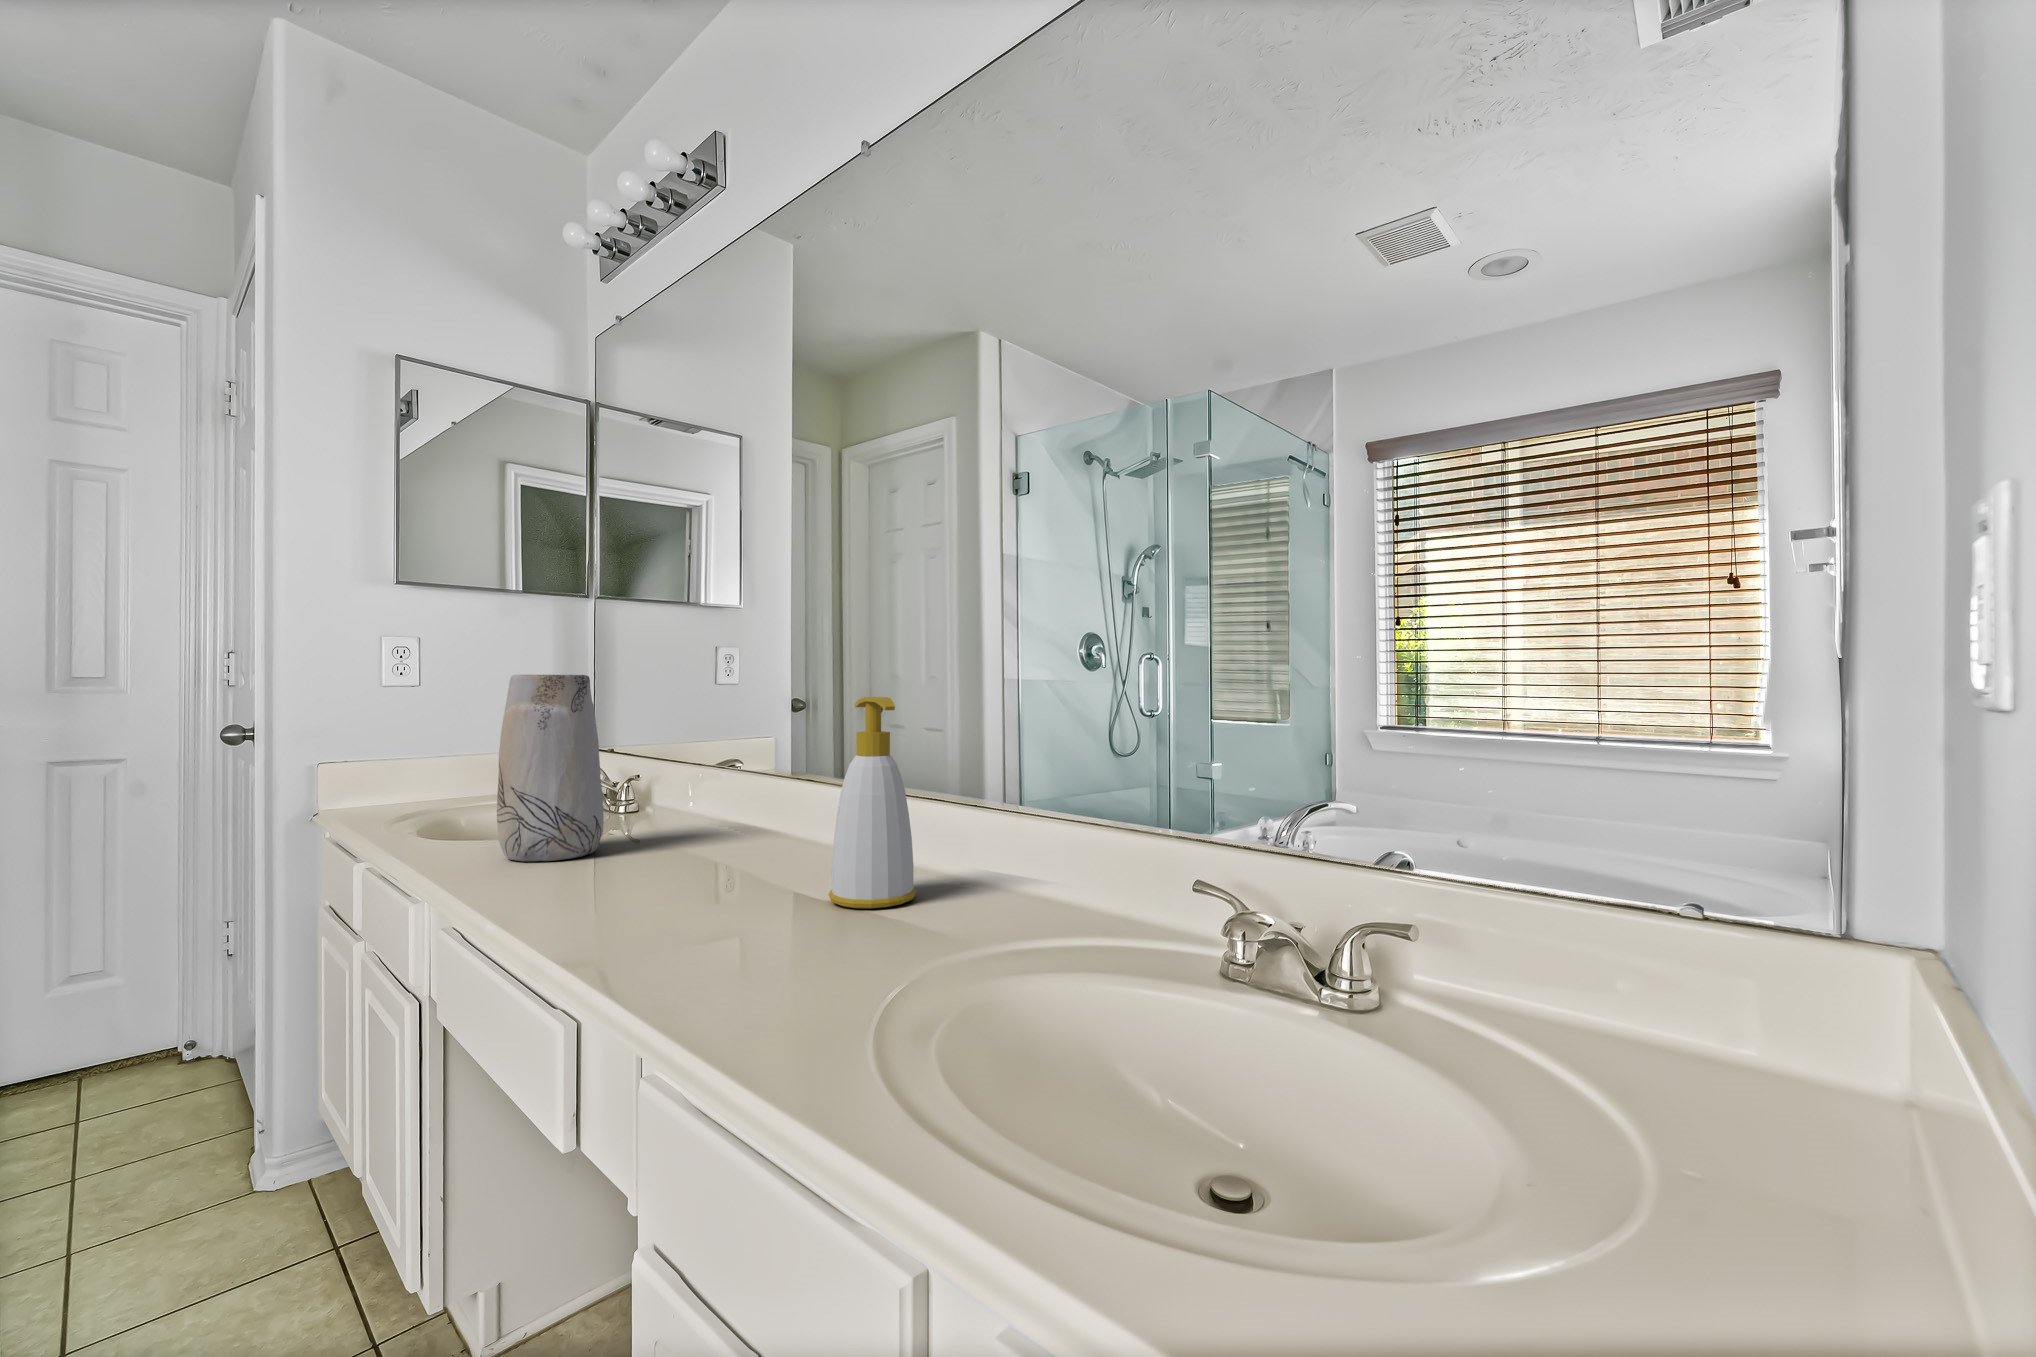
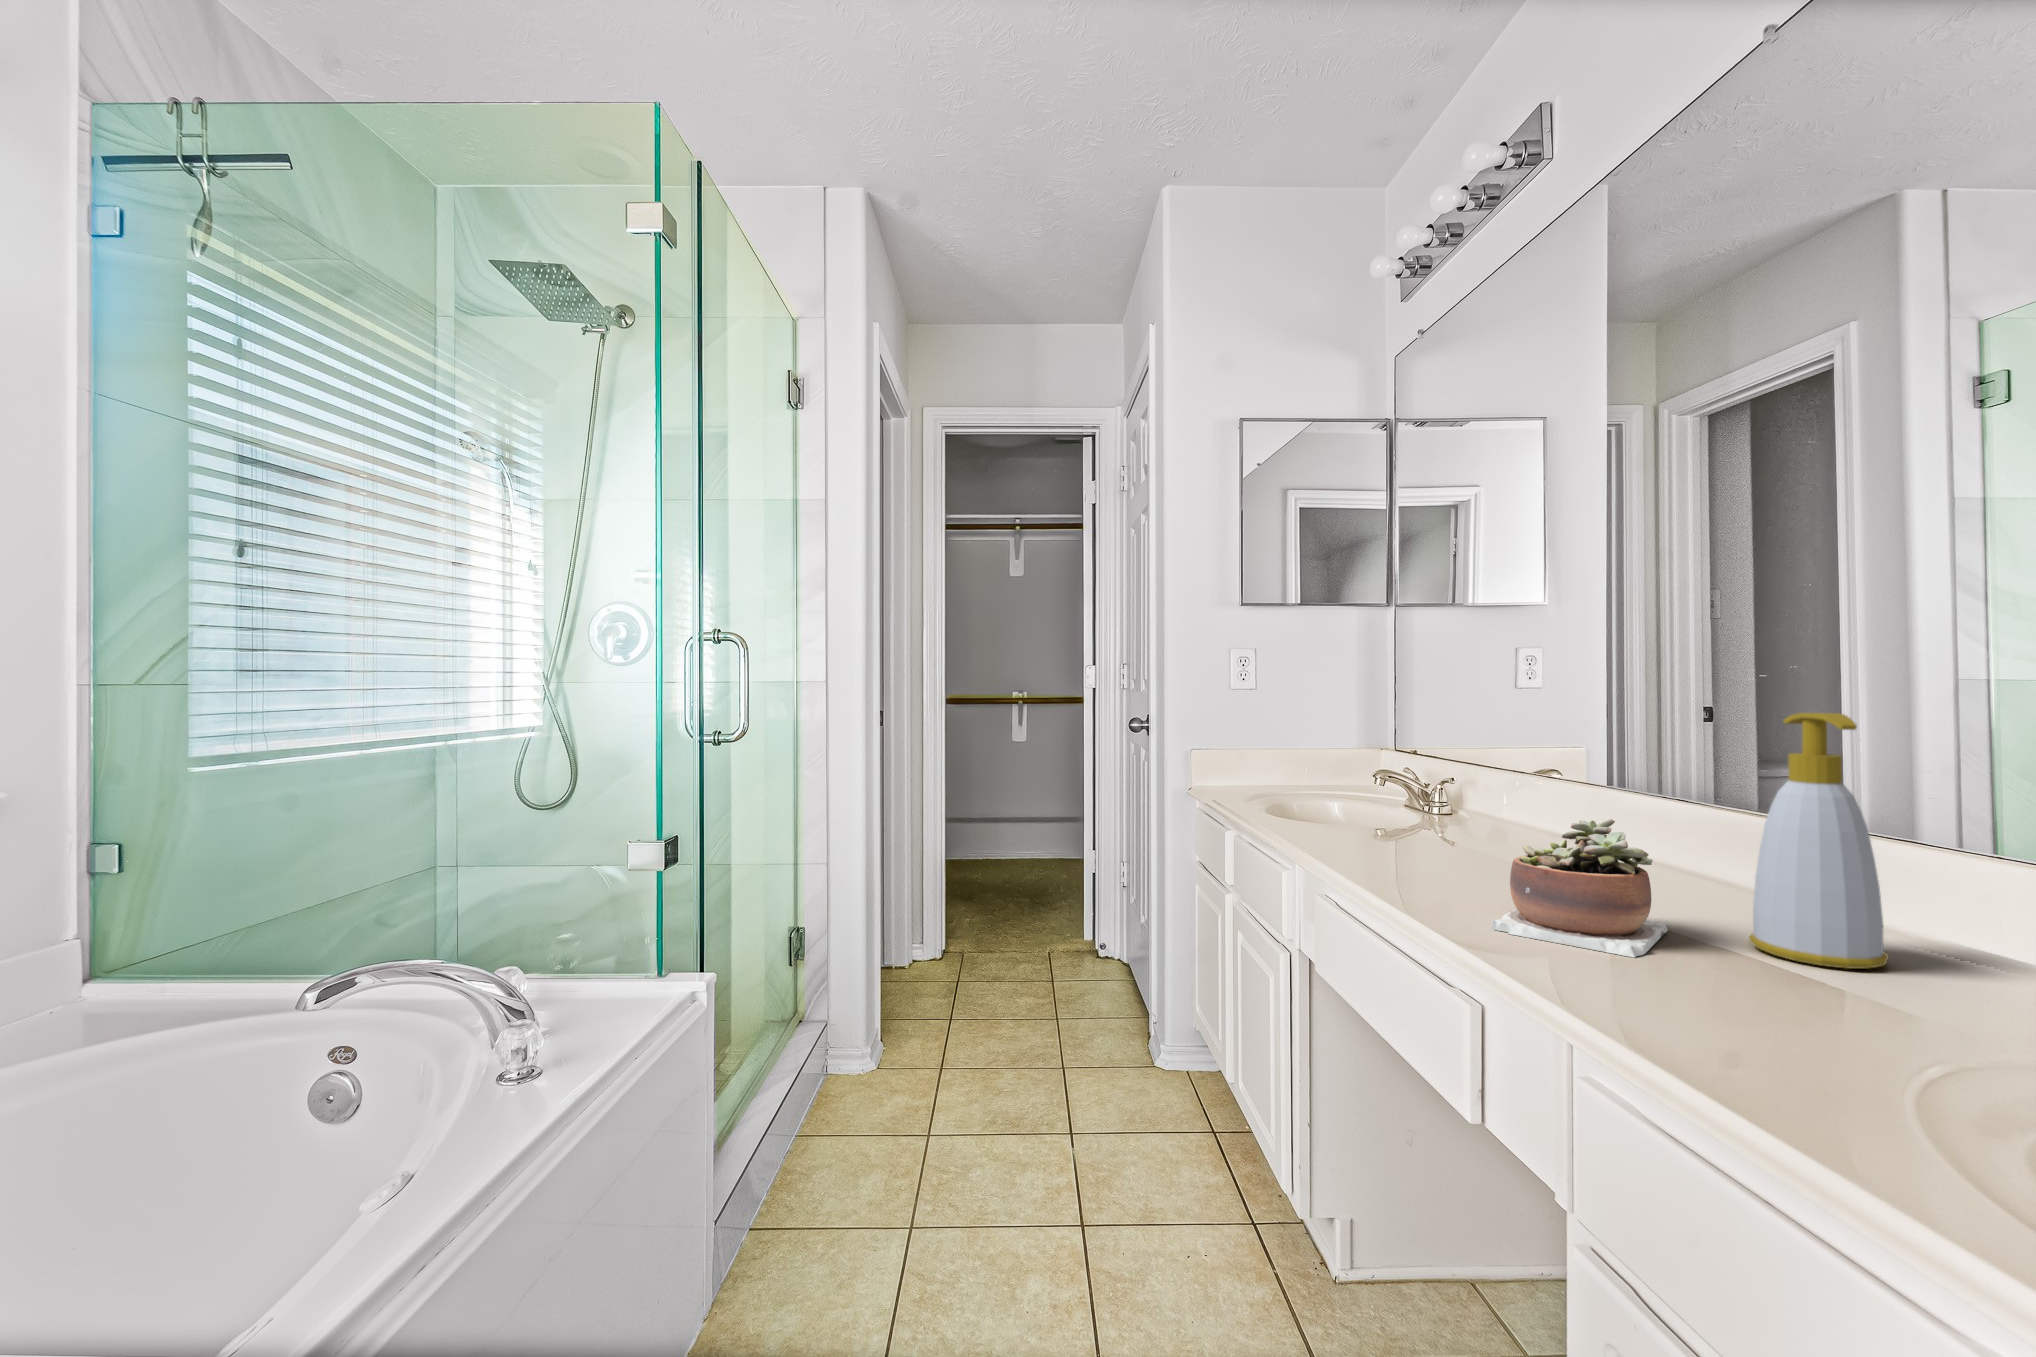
vase: present [497,675,604,861] -> none [1347,682,1441,852]
succulent plant: none [604,802,772,932] -> present [1491,819,1668,958]

